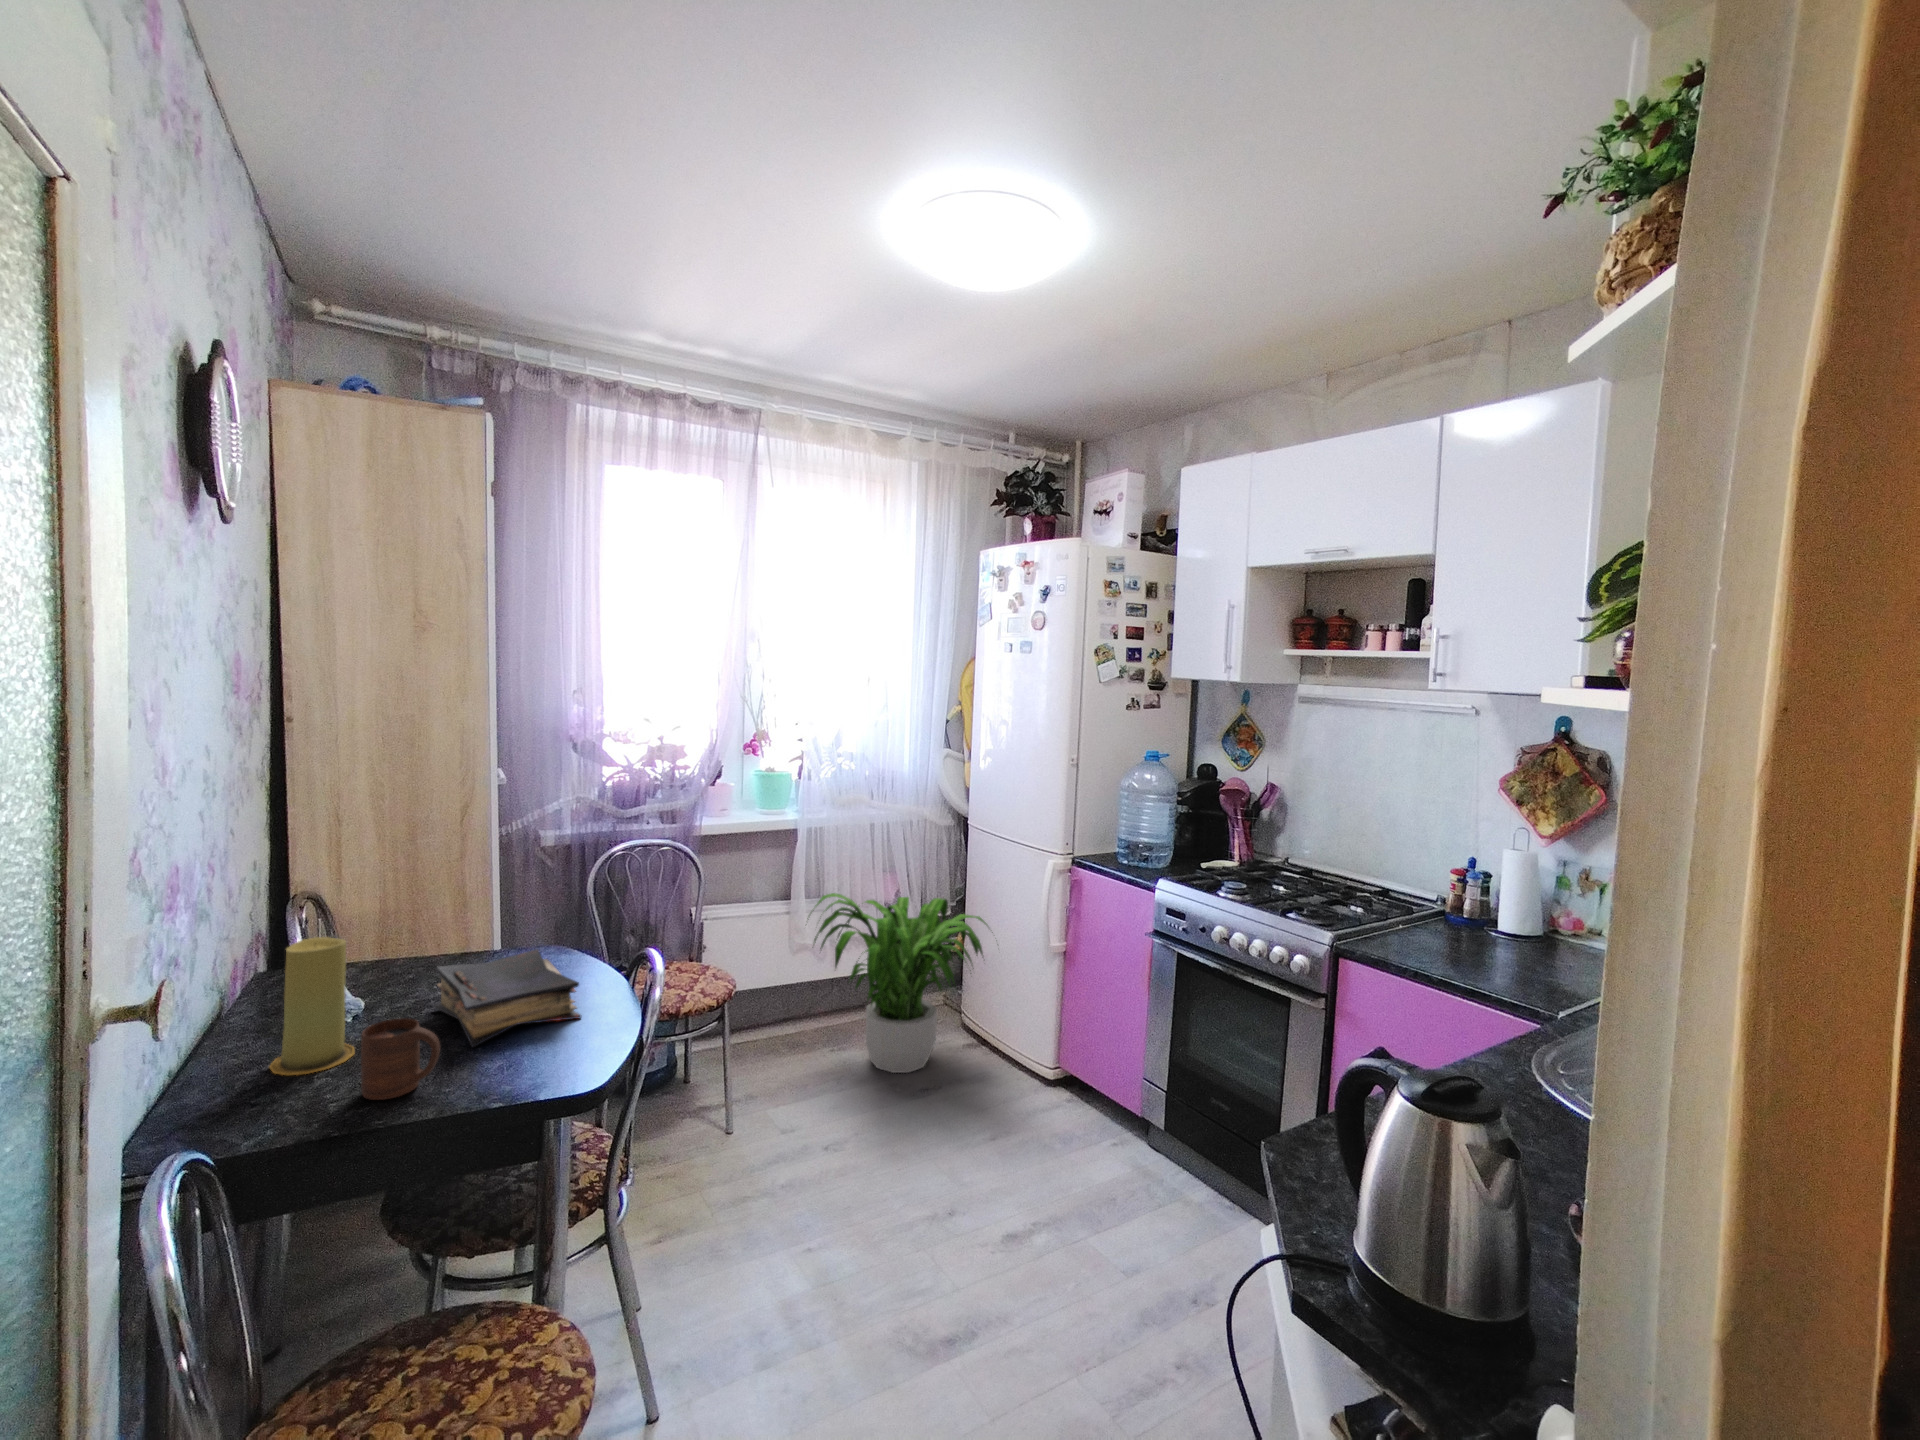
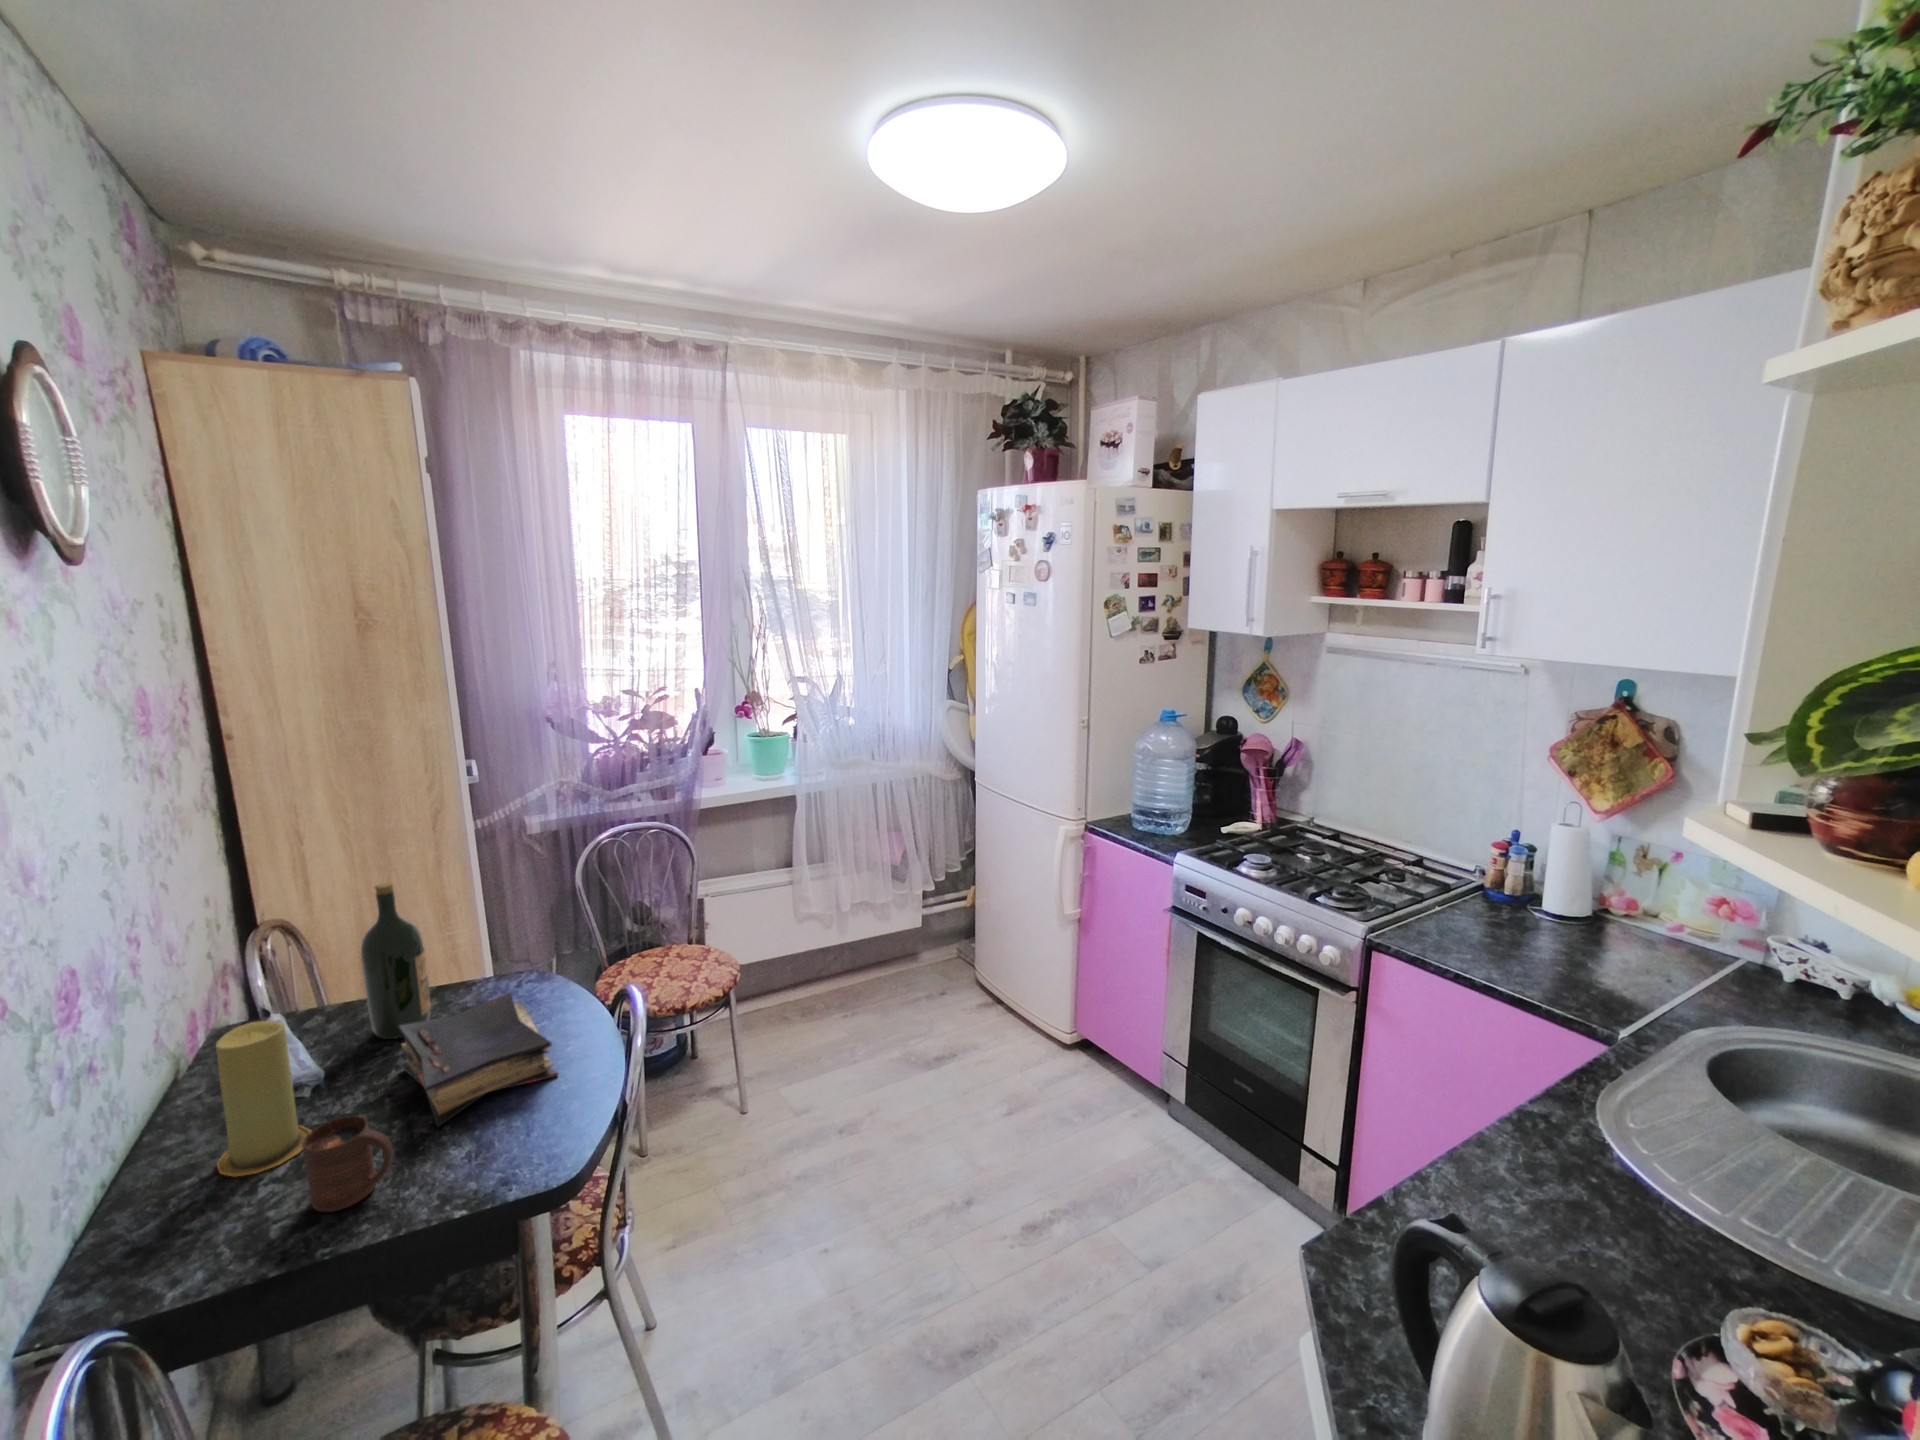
wine bottle: none [403,841,461,989] -> present [361,883,431,1039]
potted plant: present [807,893,993,1073] -> none [809,860,1012,1041]

